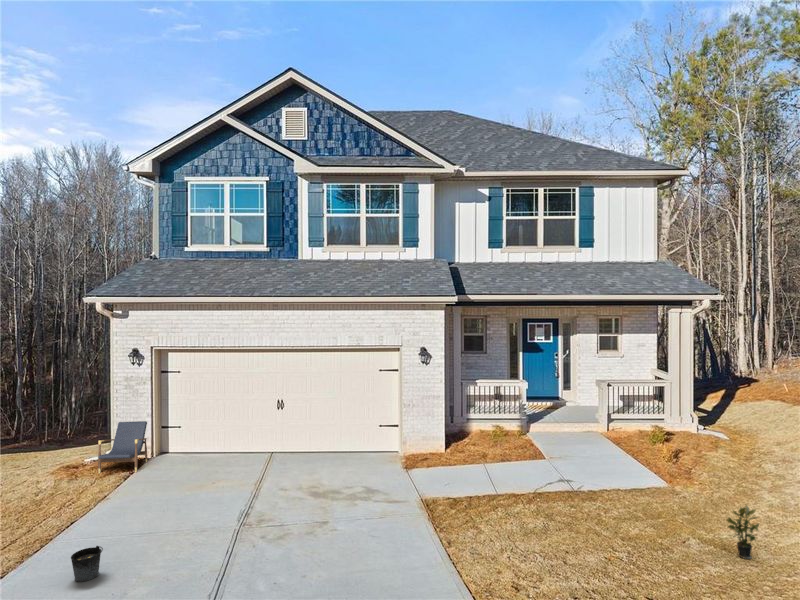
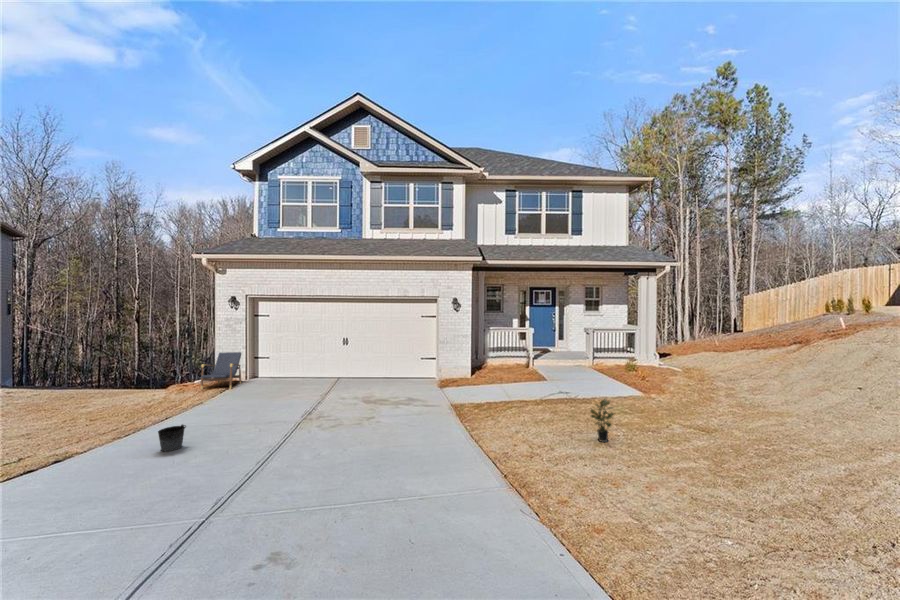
potted plant: present [727,506,759,559] -> present [590,399,614,442]

